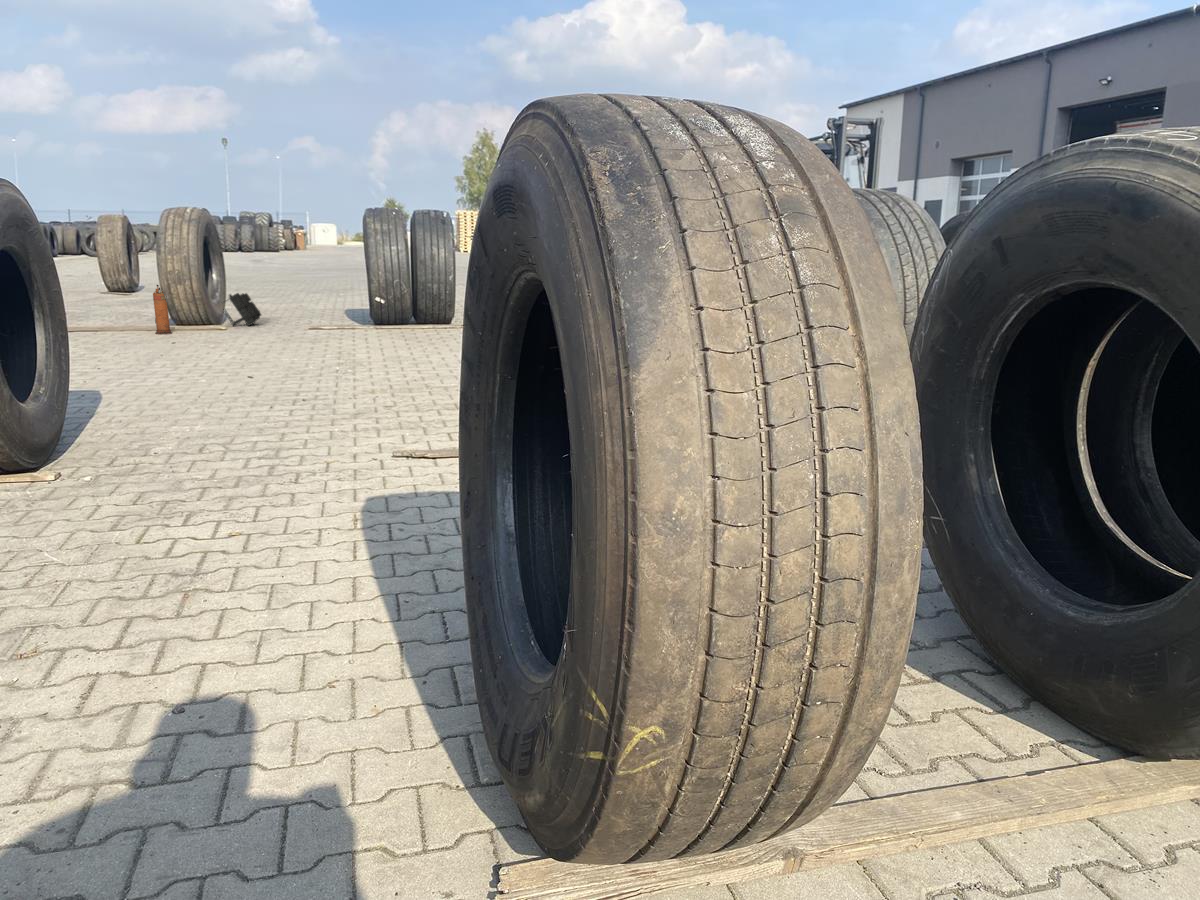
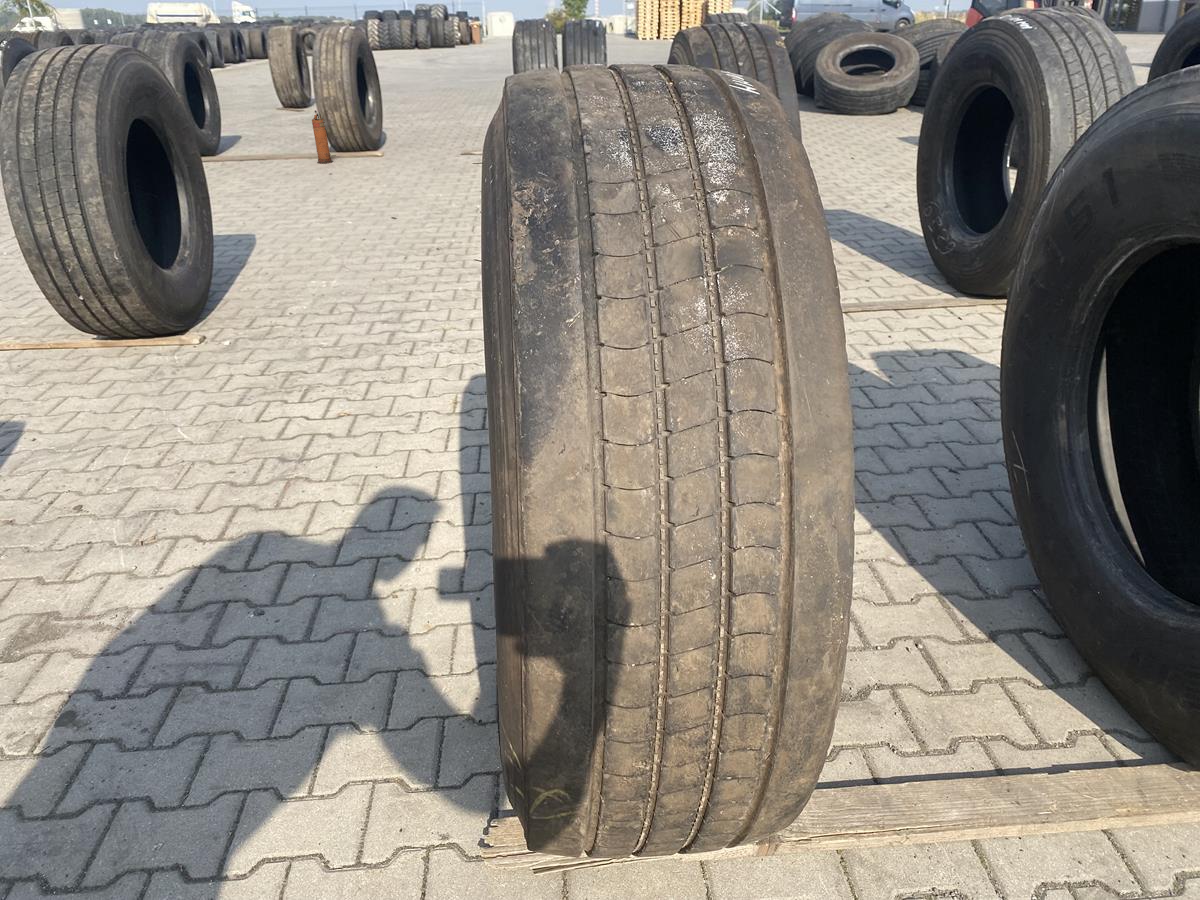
backpack: present [223,293,261,326] -> none [376,114,419,151]

